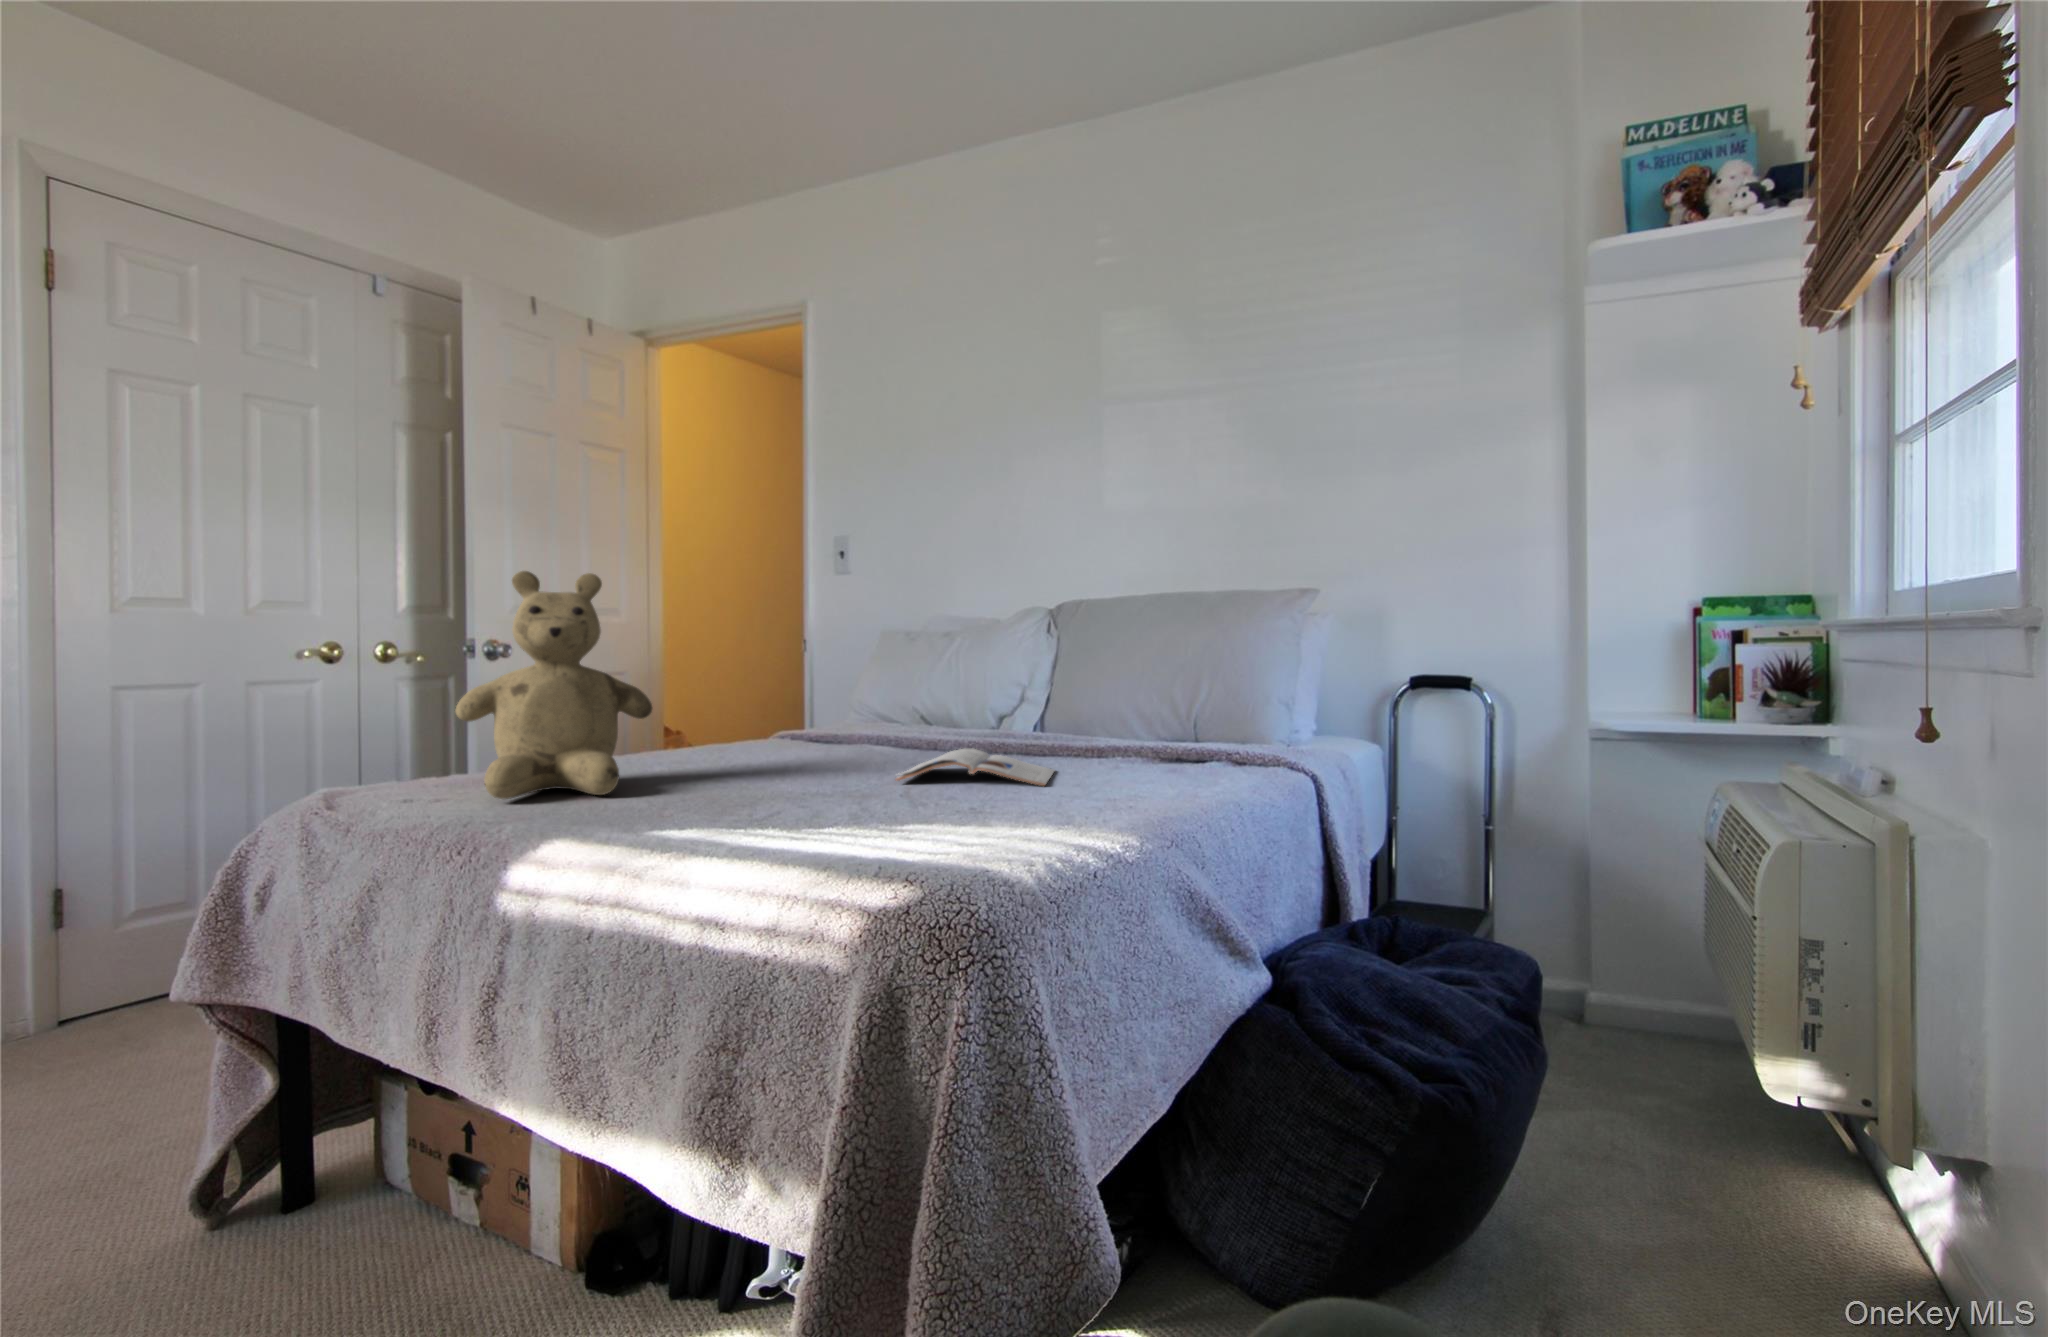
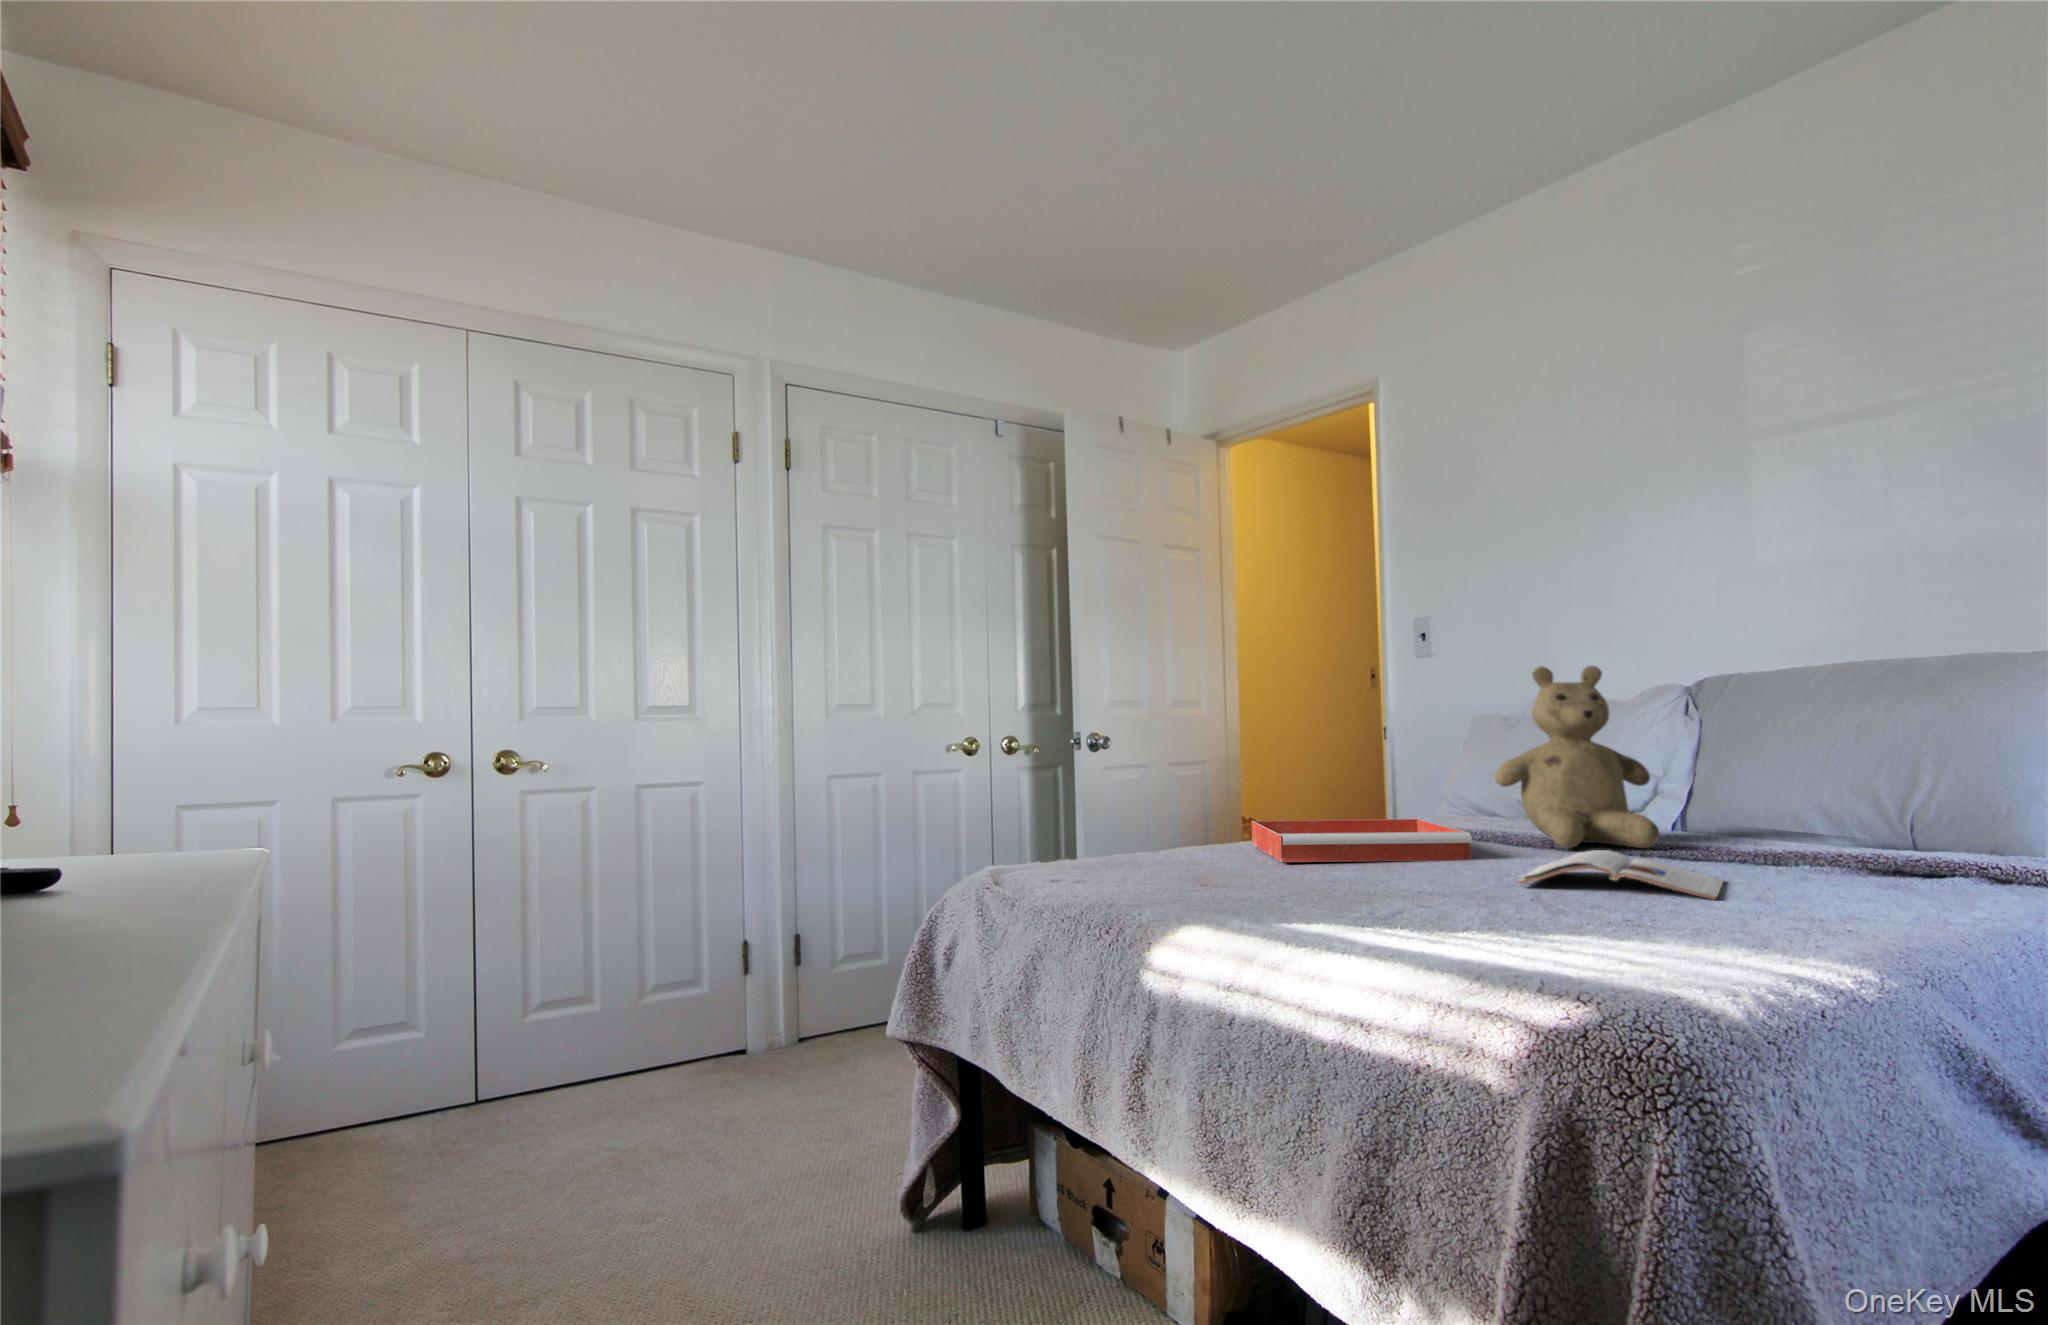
teddy bear: present [456,571,652,799] -> present [1495,666,1659,848]
tray: none [658,725,866,771] -> present [1252,819,1472,862]

